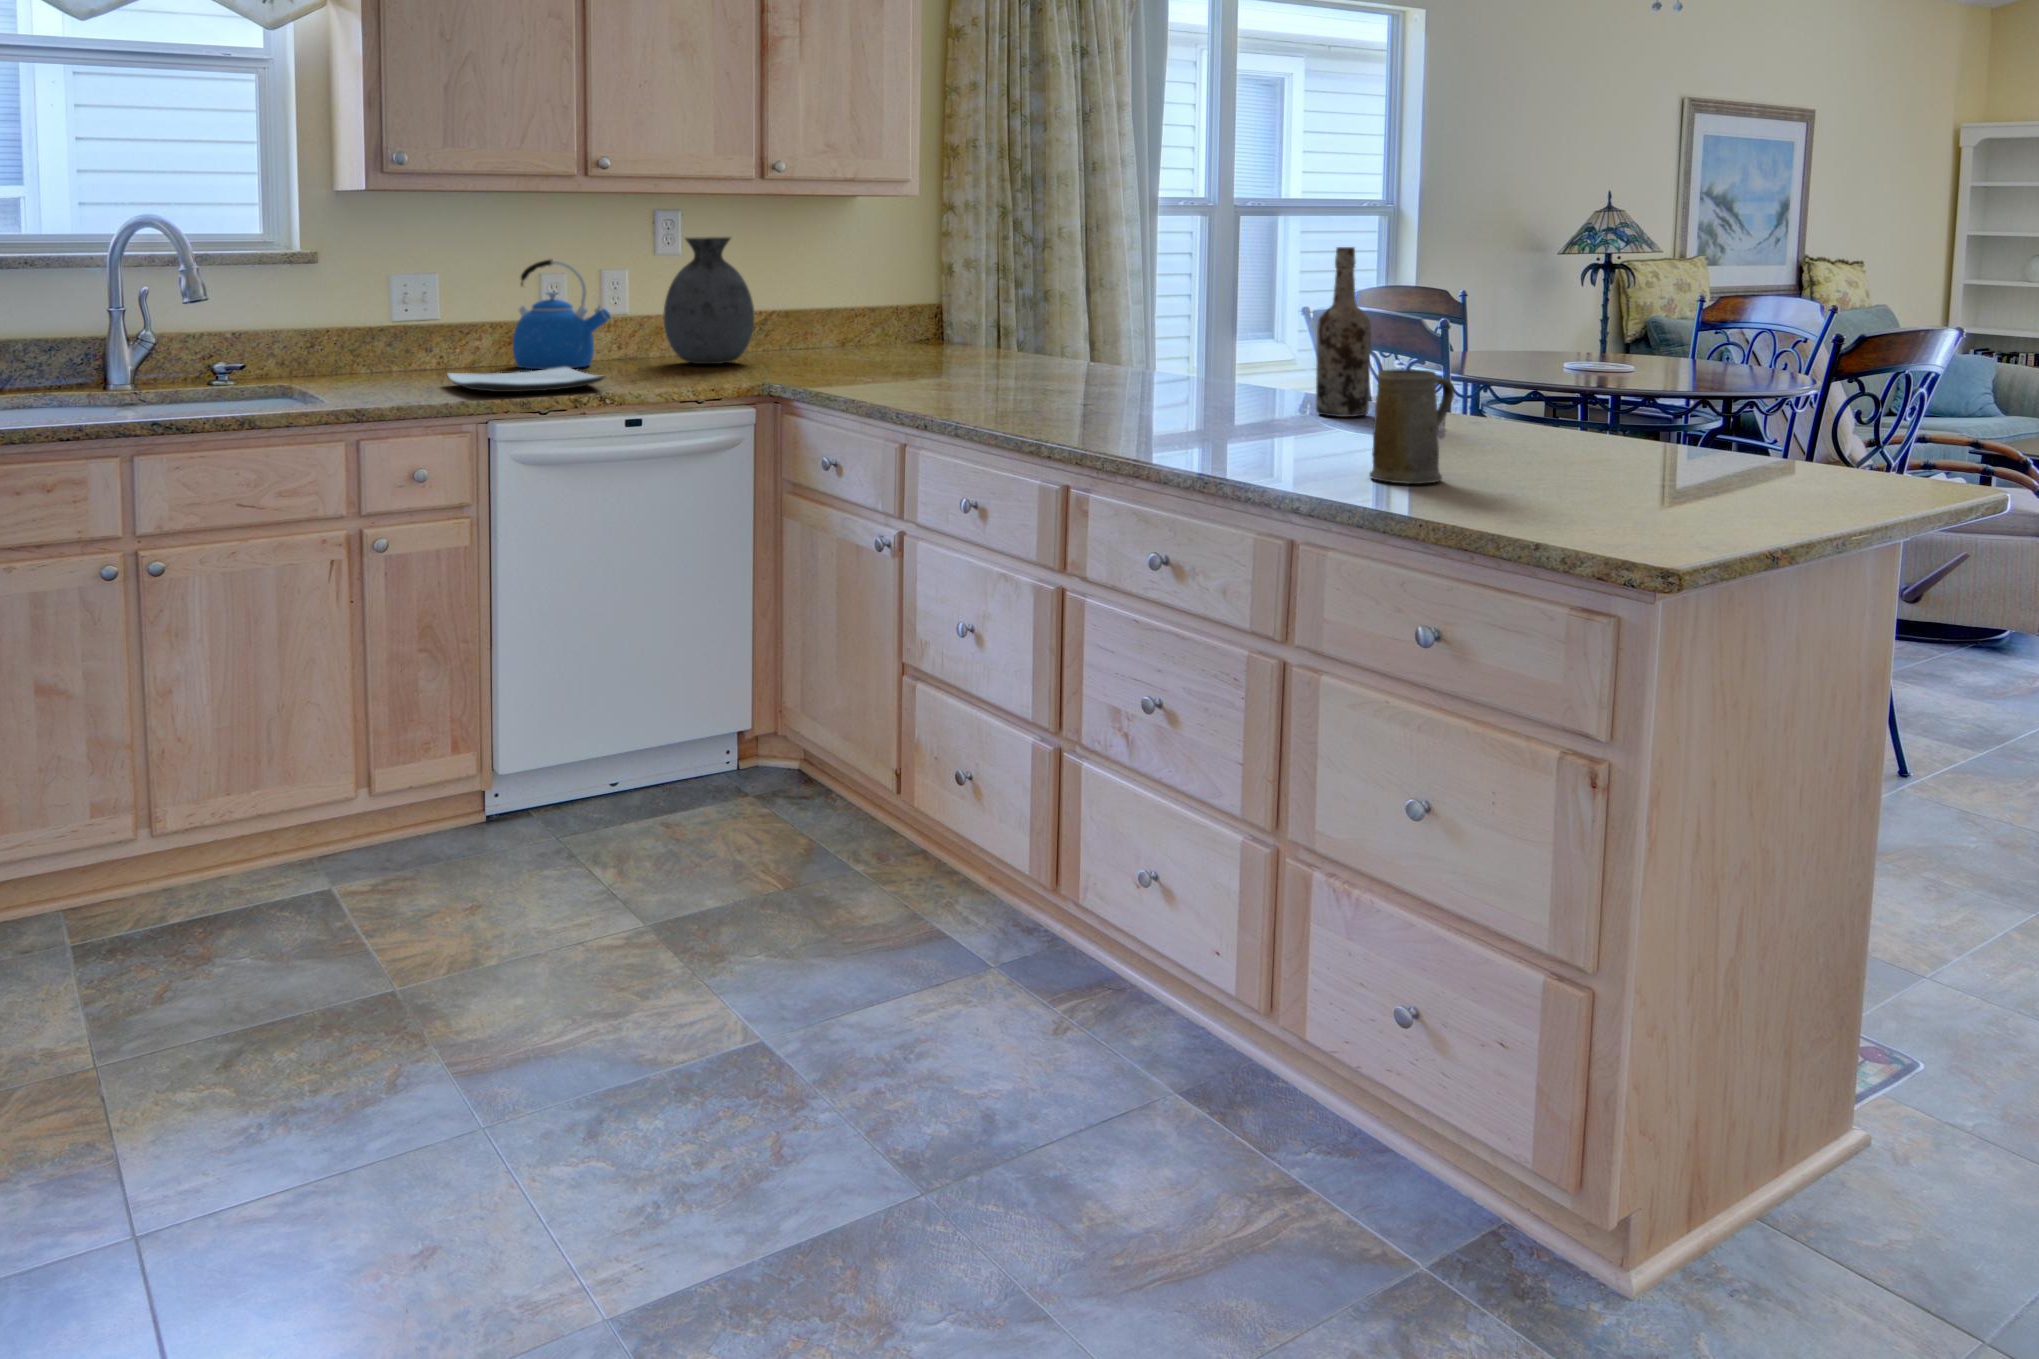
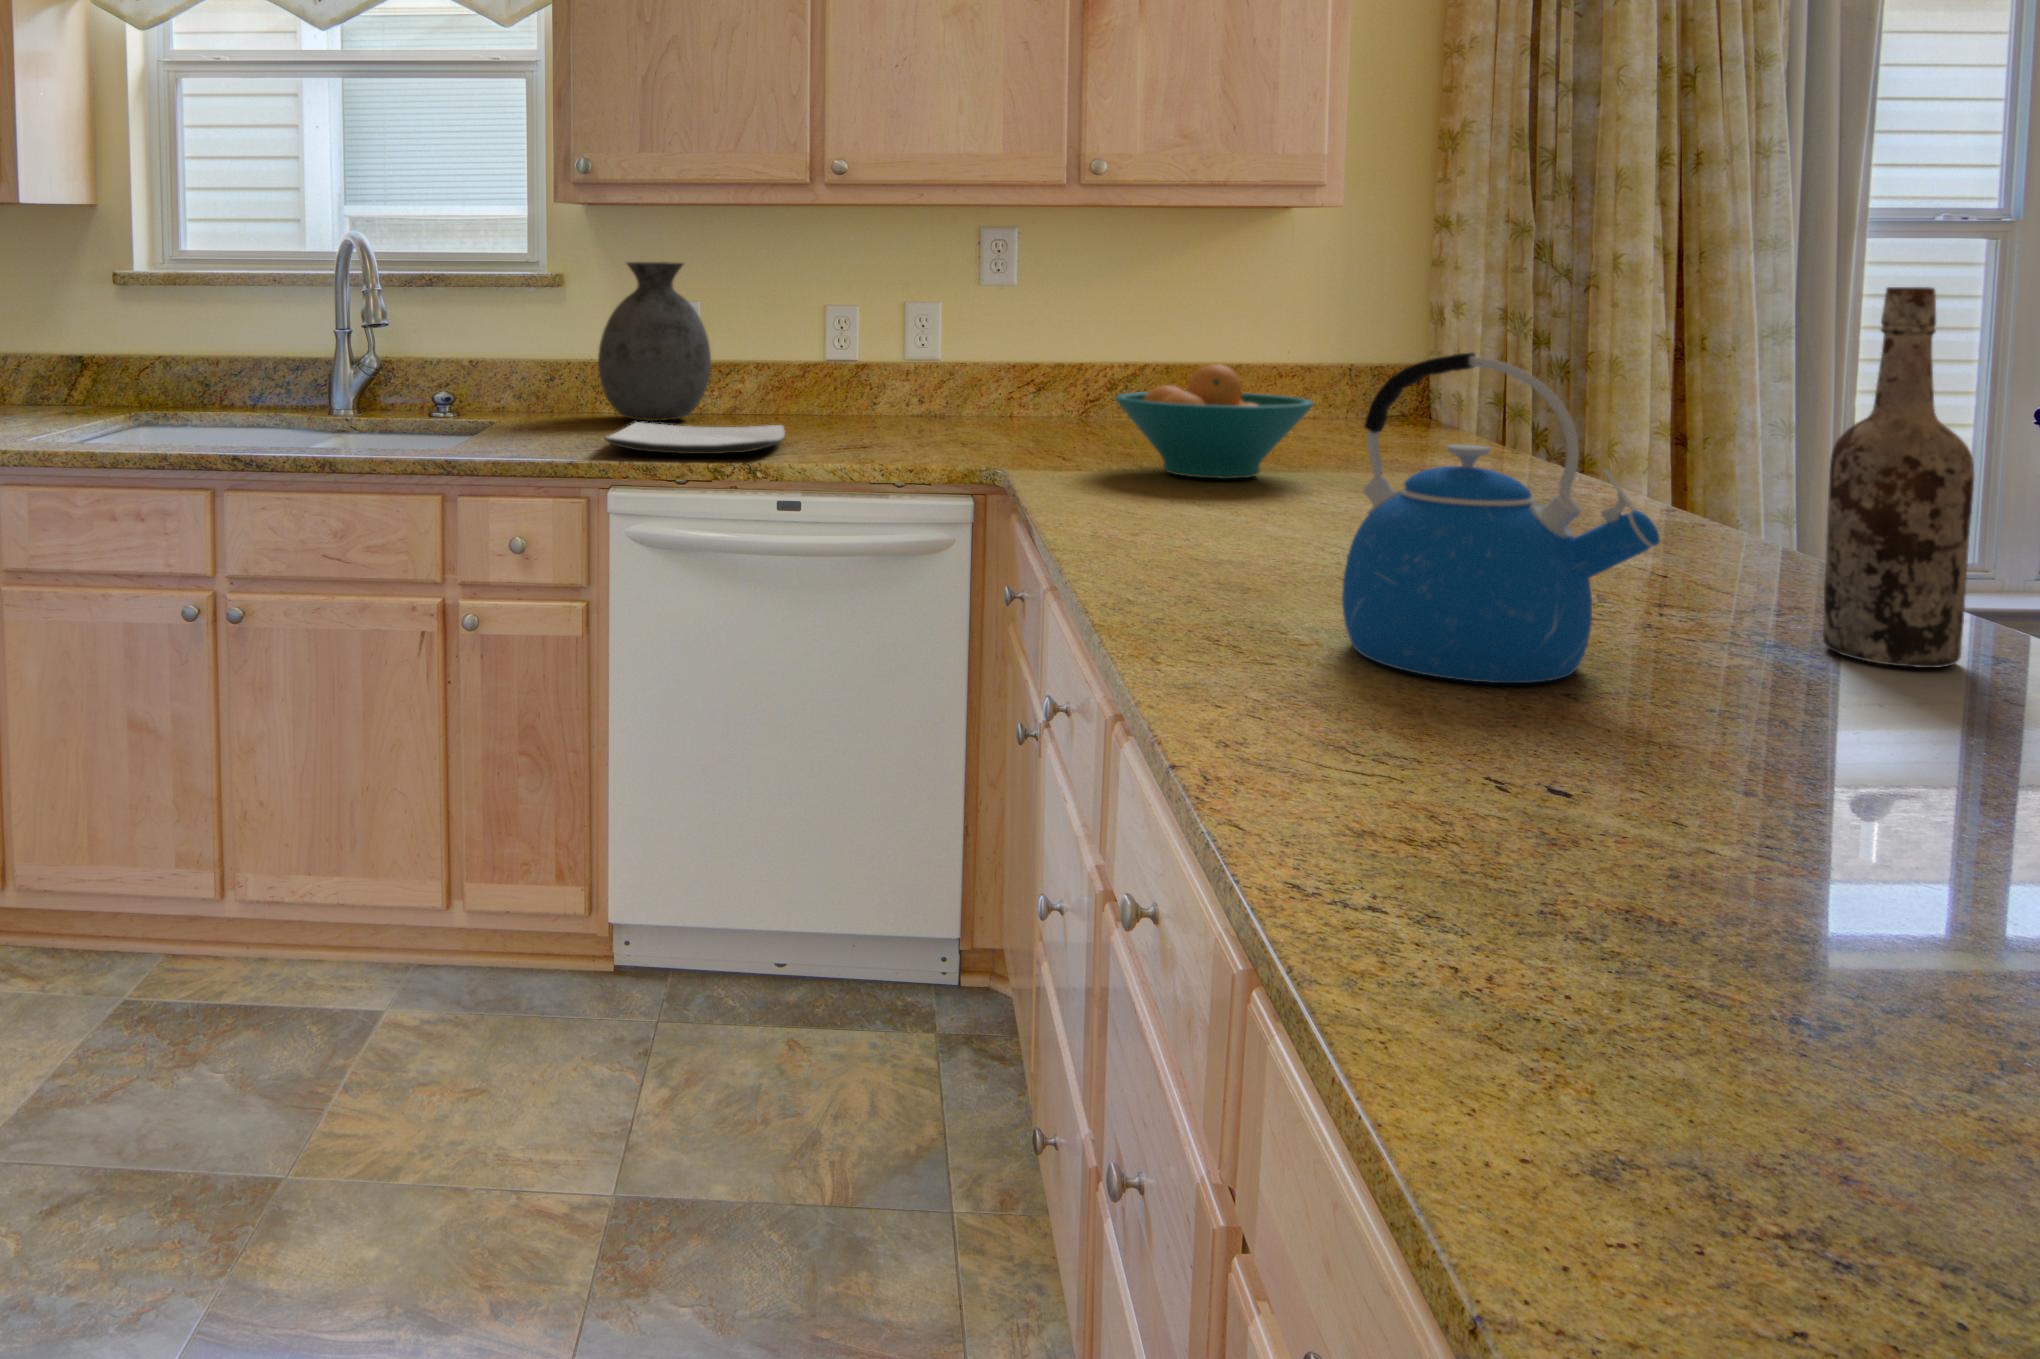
vase: present [664,237,754,364] -> present [598,262,711,421]
kettle: present [513,260,611,369] -> present [1342,353,1660,683]
fruit bowl: none [843,303,969,378] -> present [1116,364,1314,479]
mug: present [1369,369,1454,484] -> none [1559,607,1852,957]

